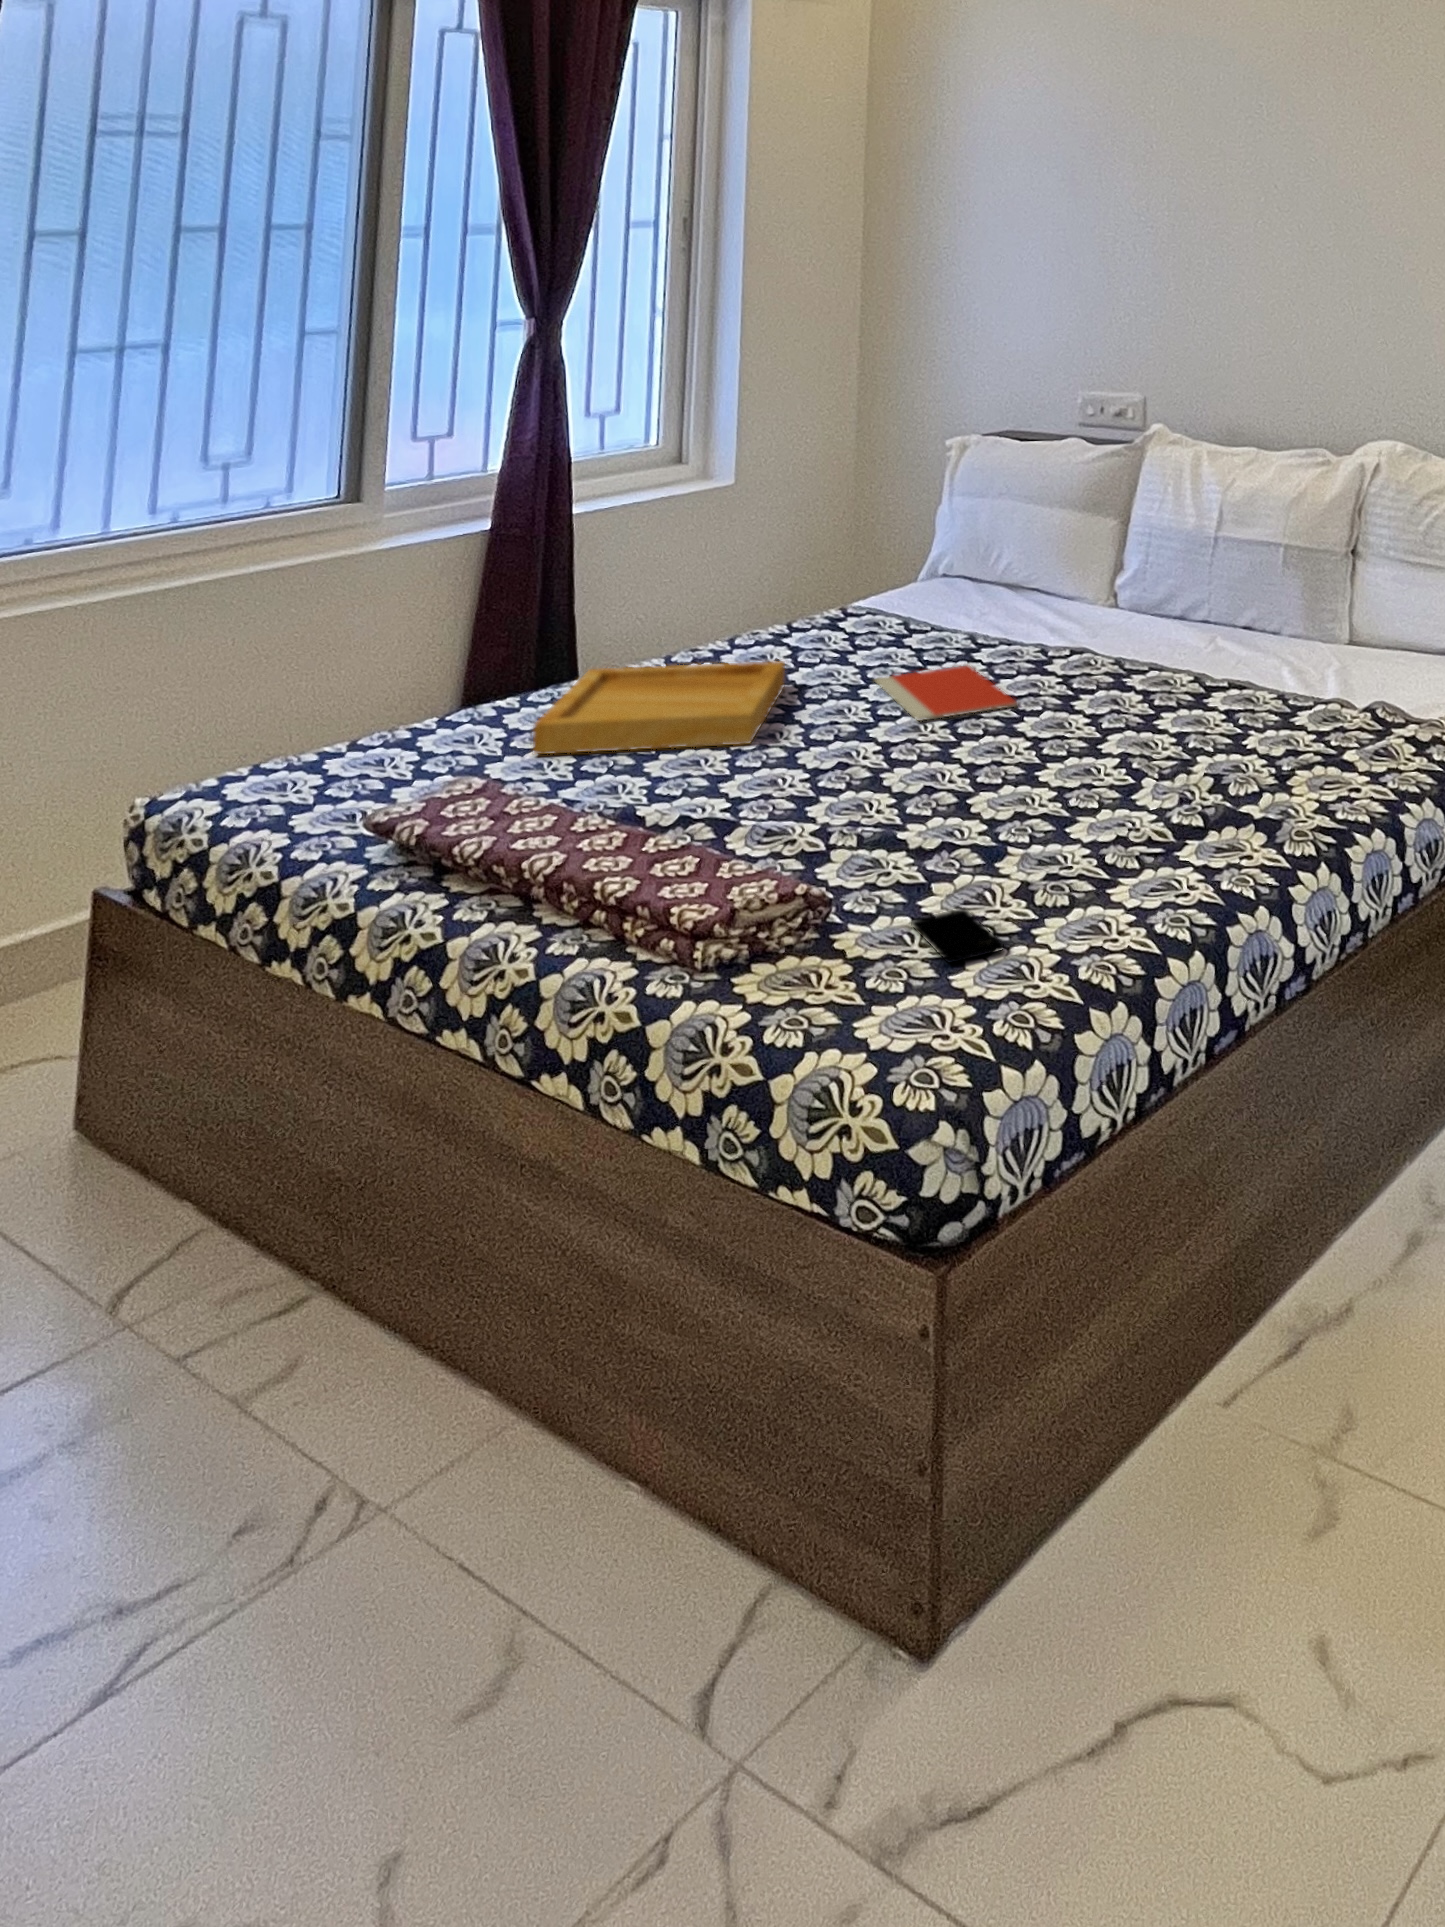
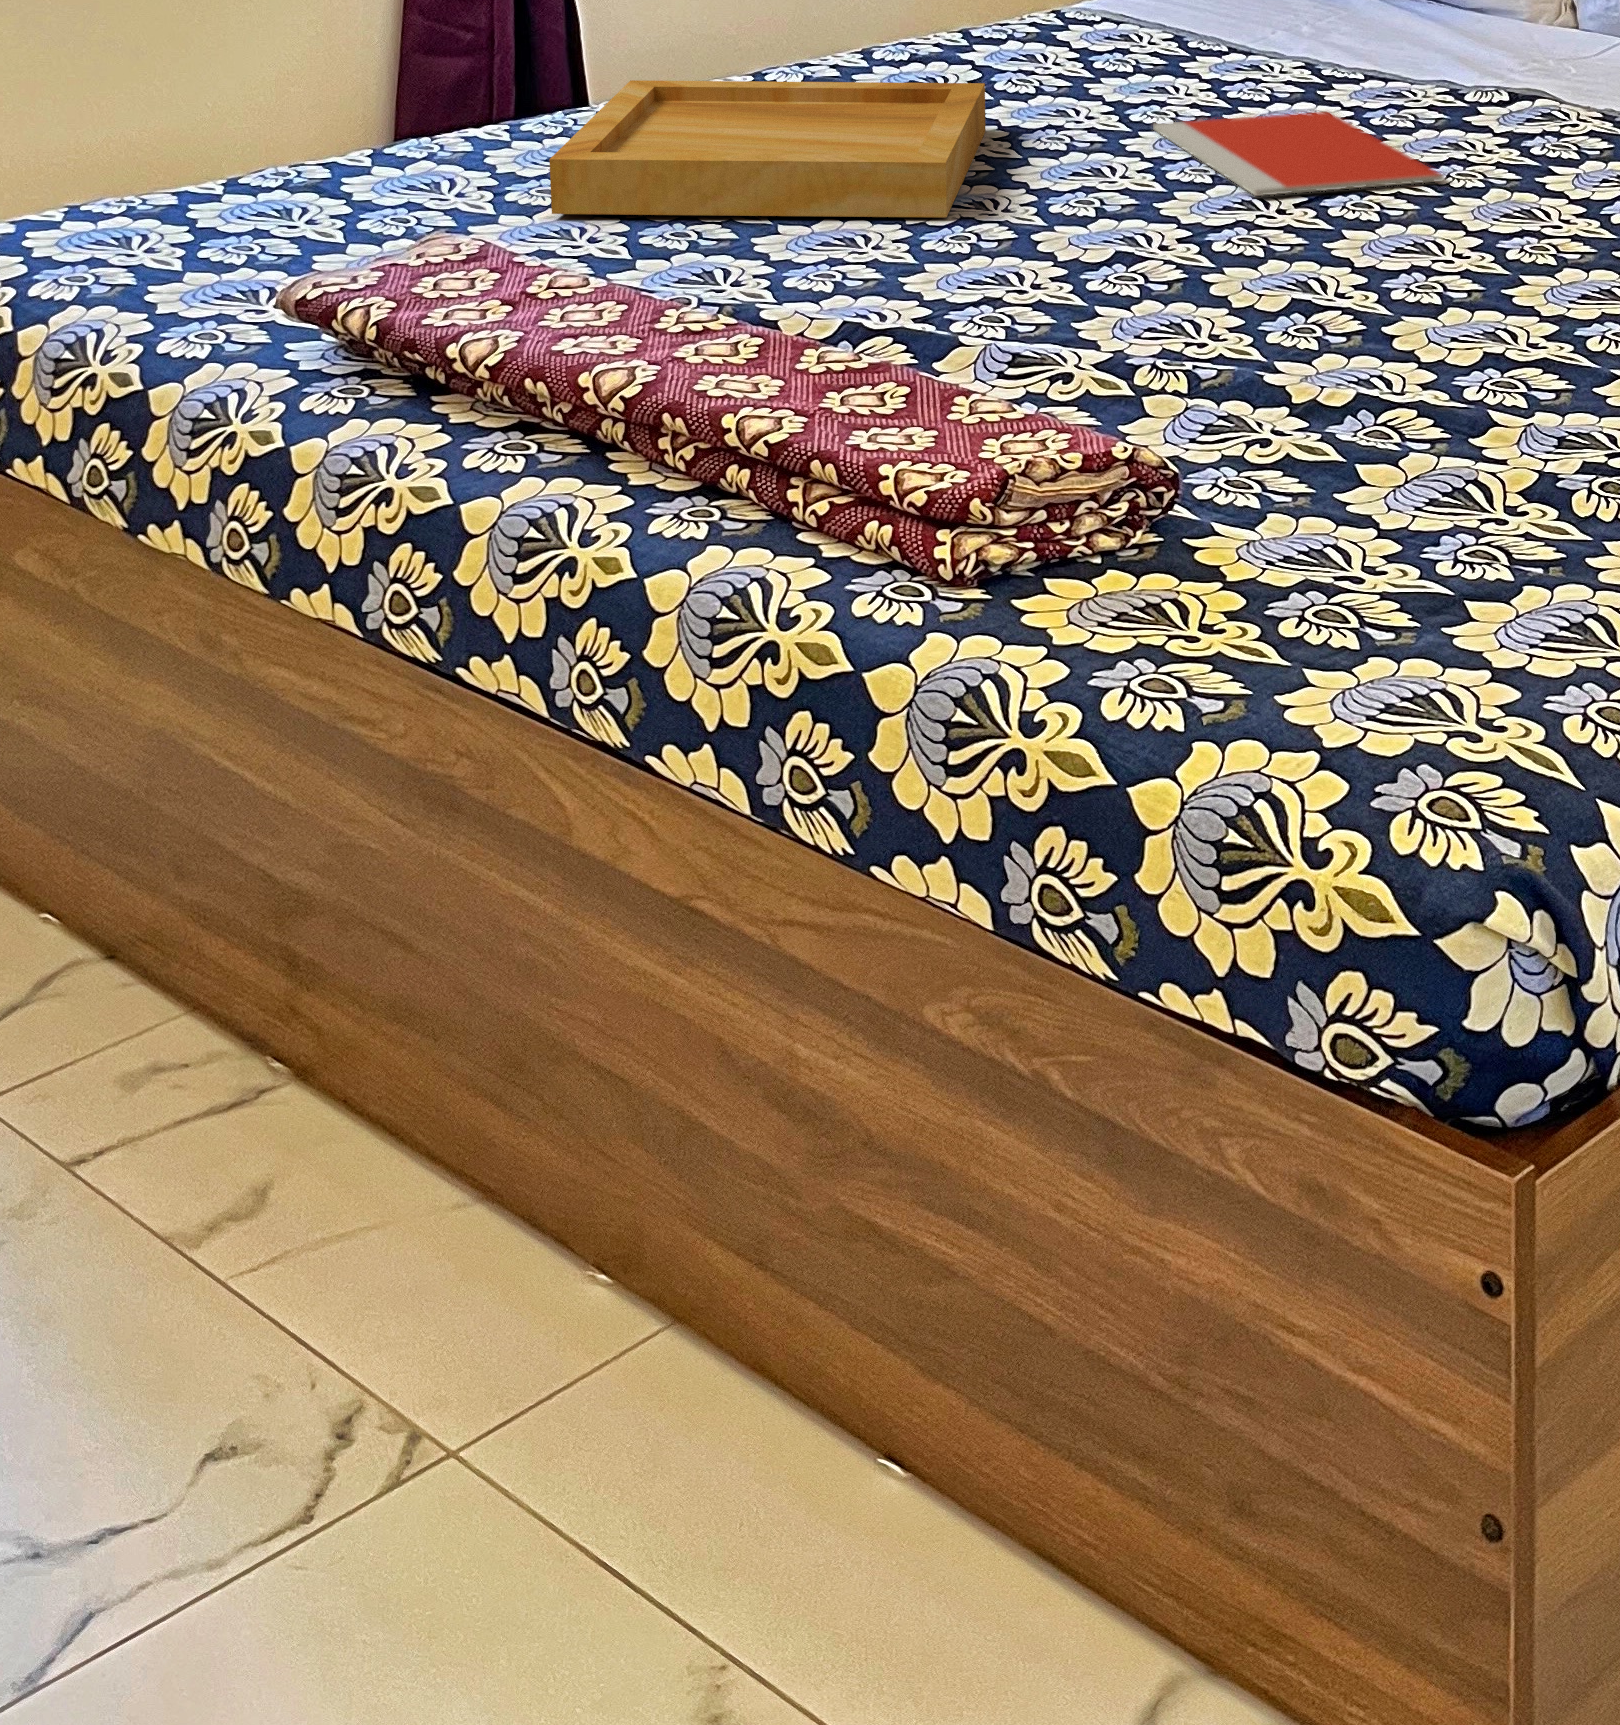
smartphone: present [911,909,1004,962] -> none [1342,511,1546,604]

